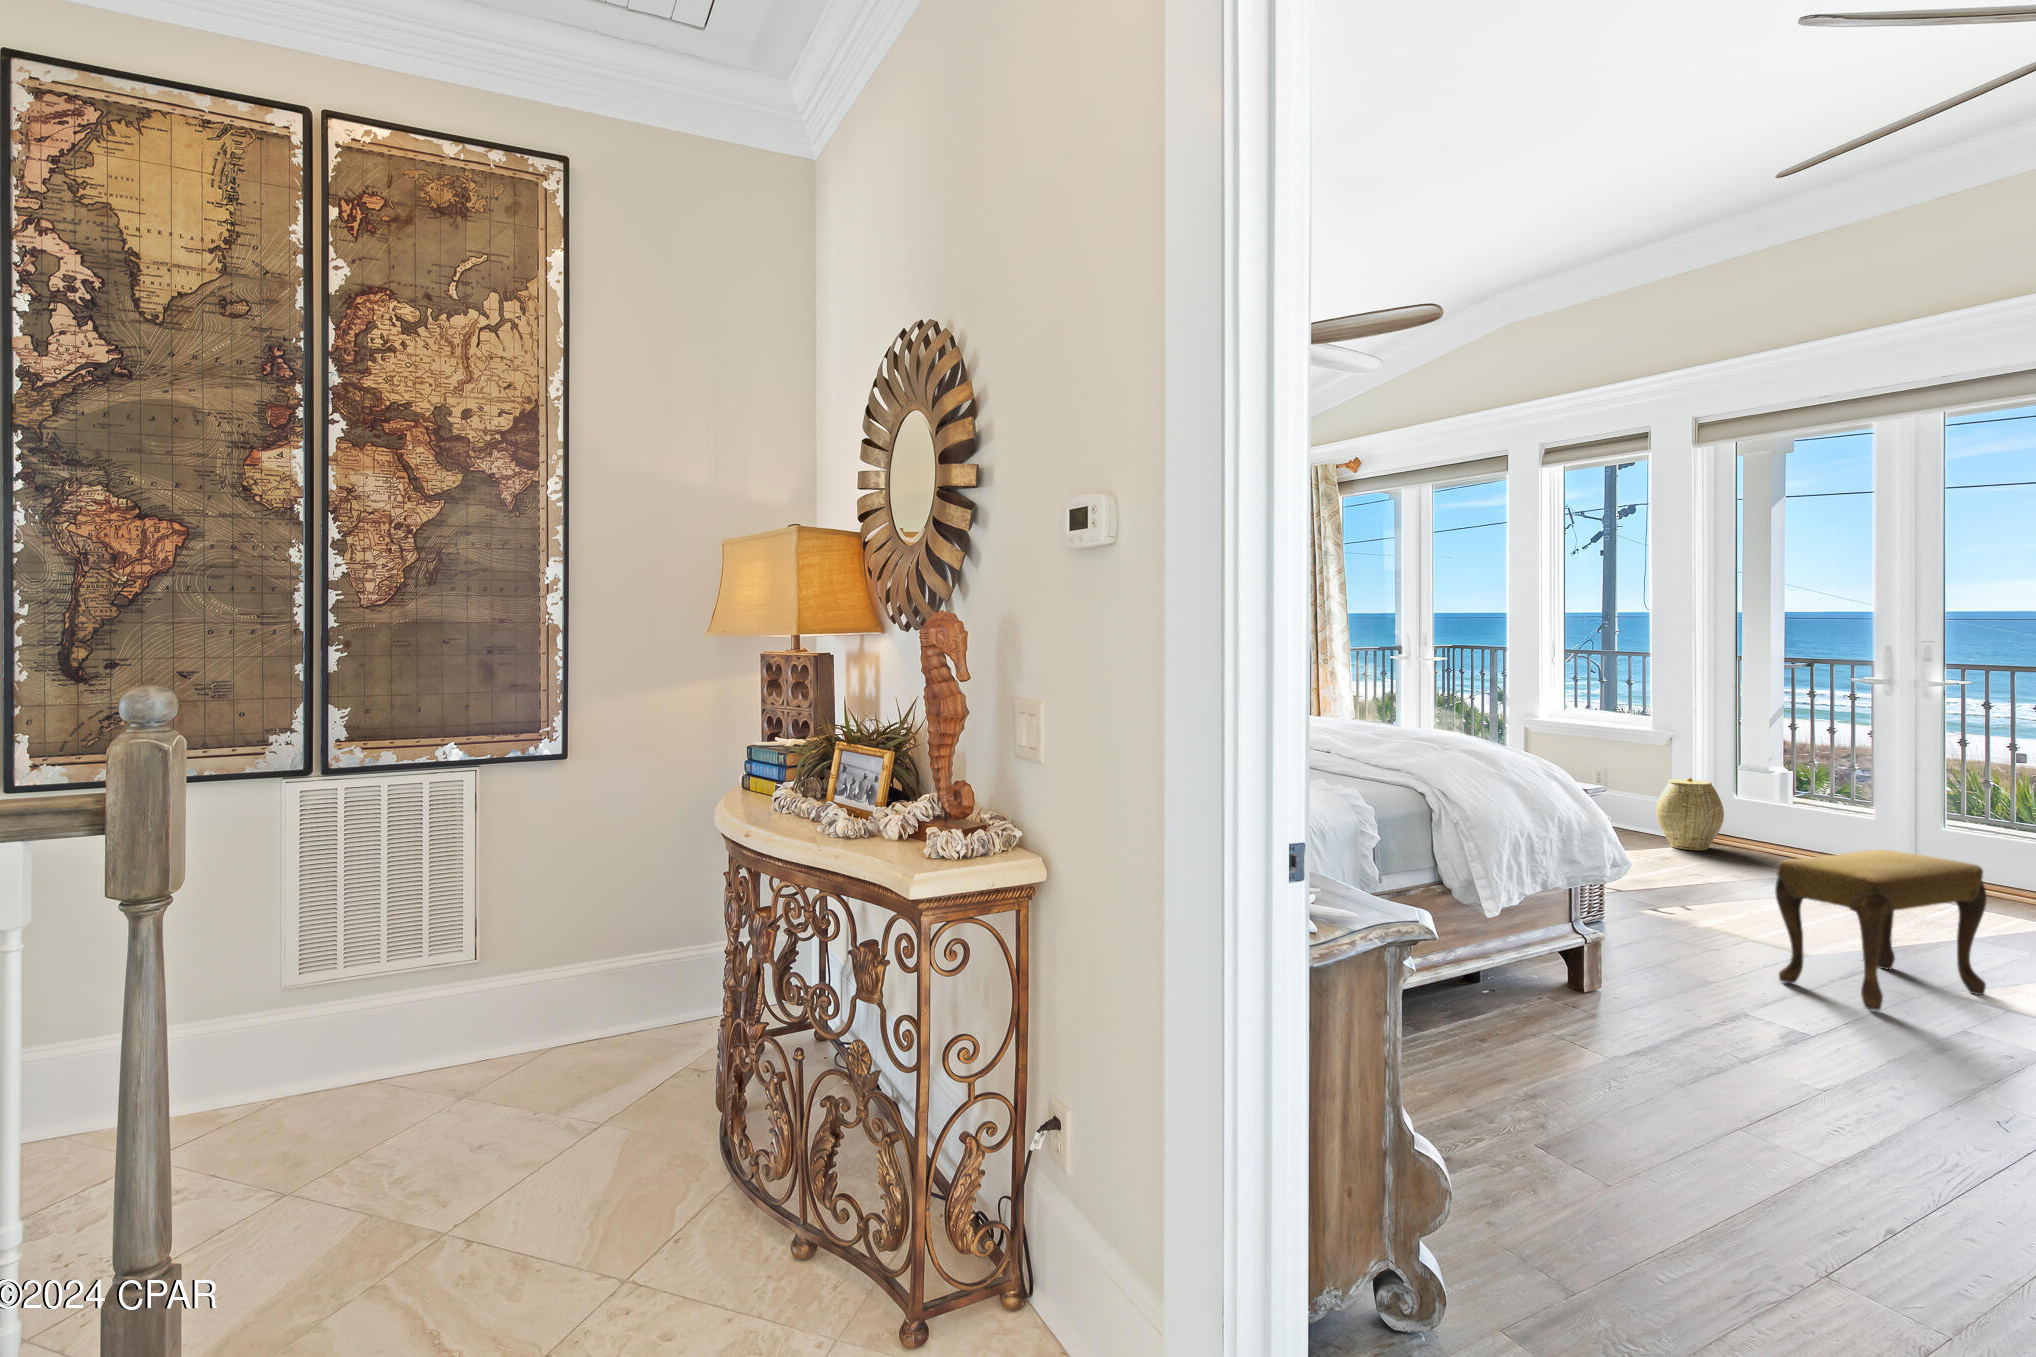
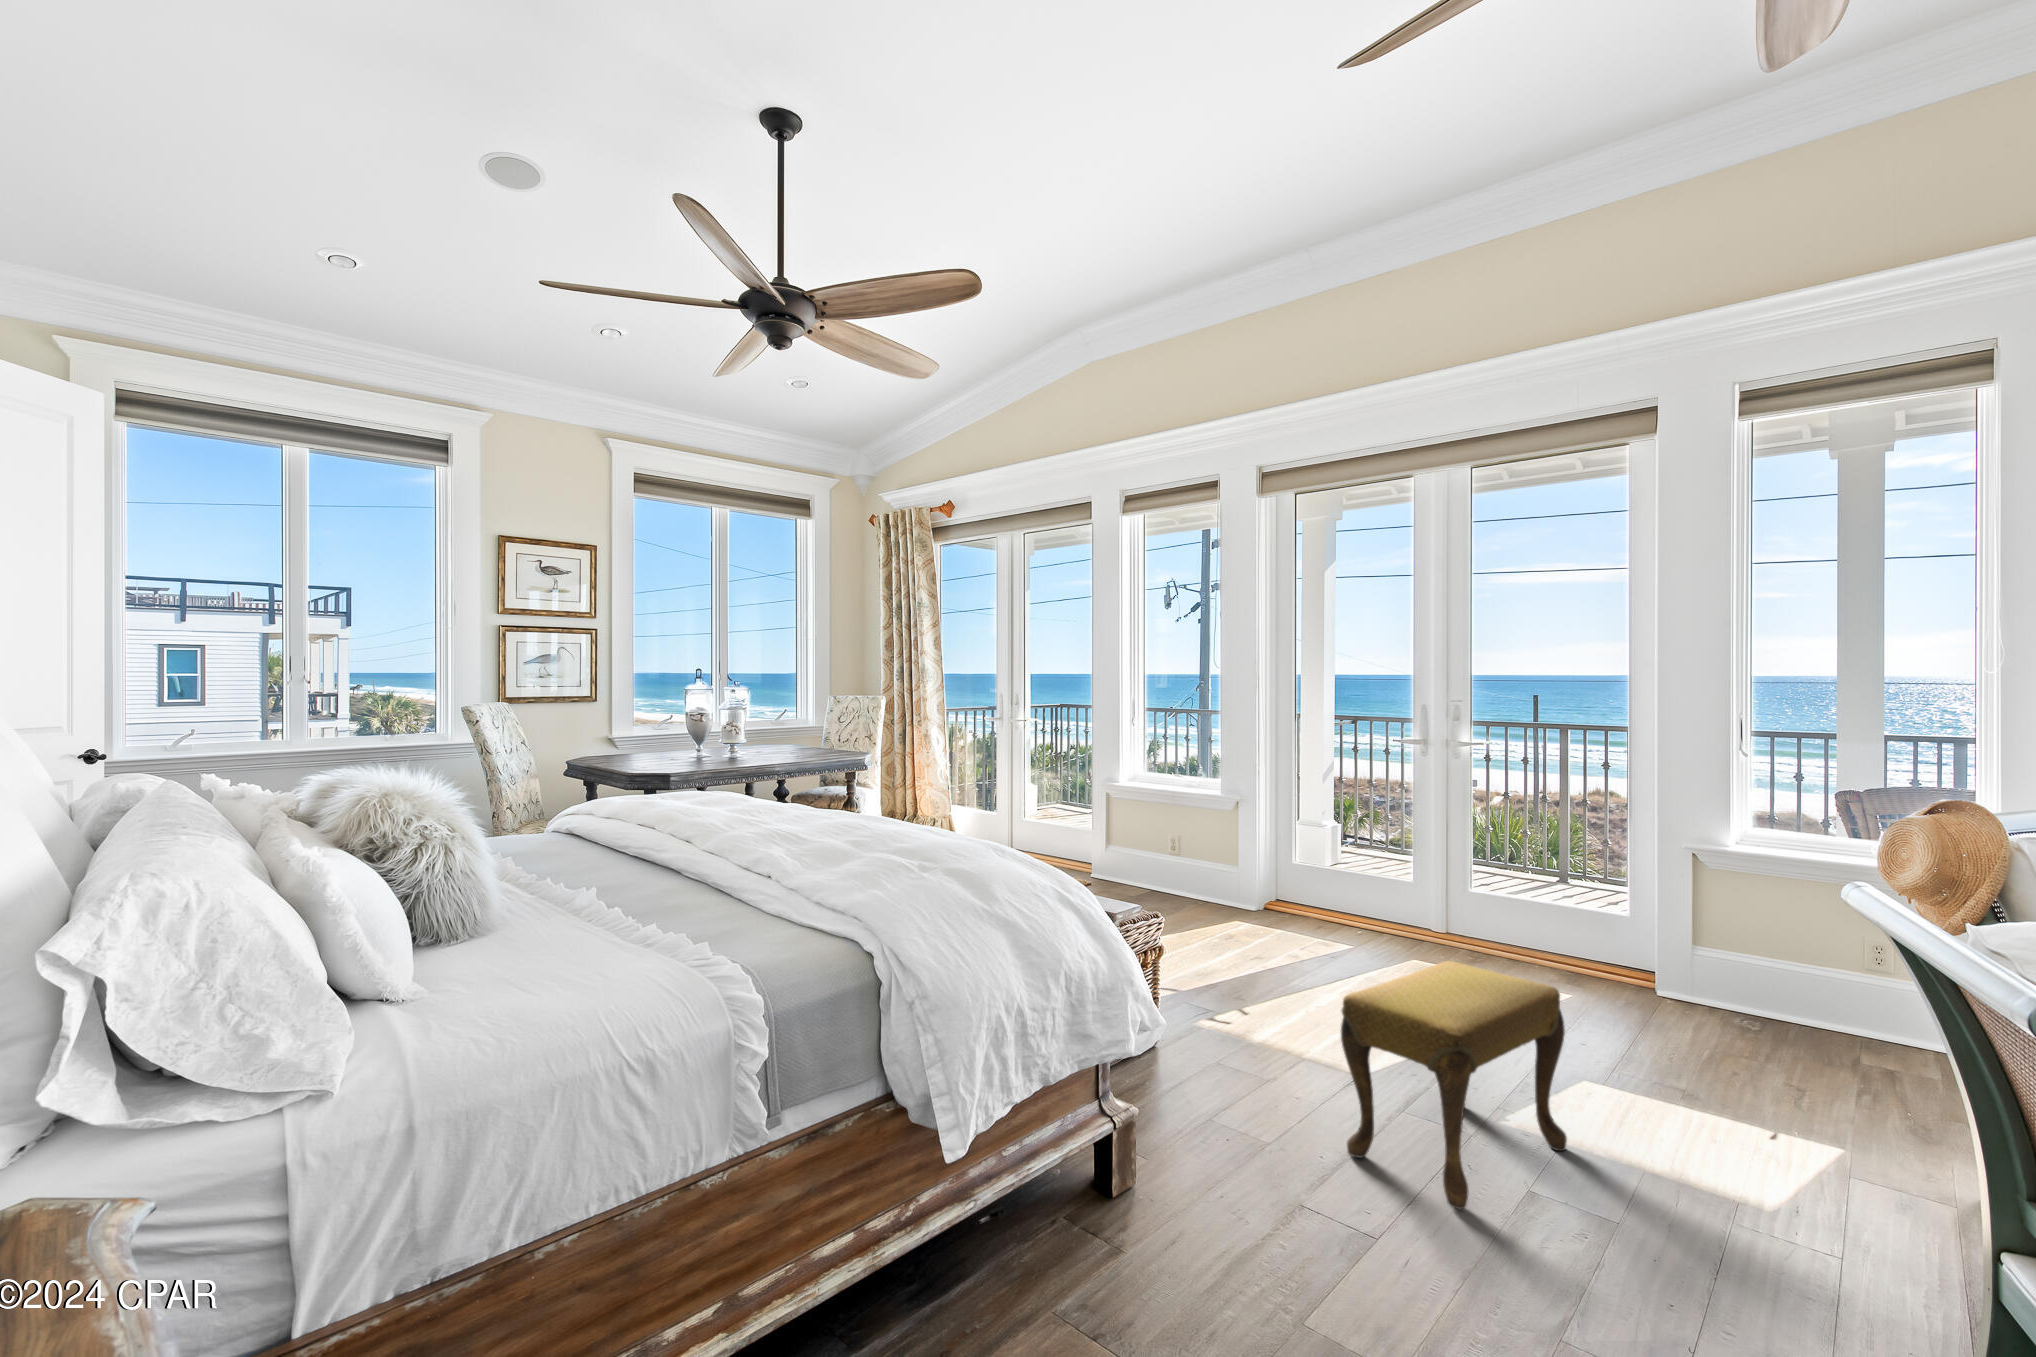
woven basket: present [1656,778,1724,850] -> none [1225,841,1287,918]

